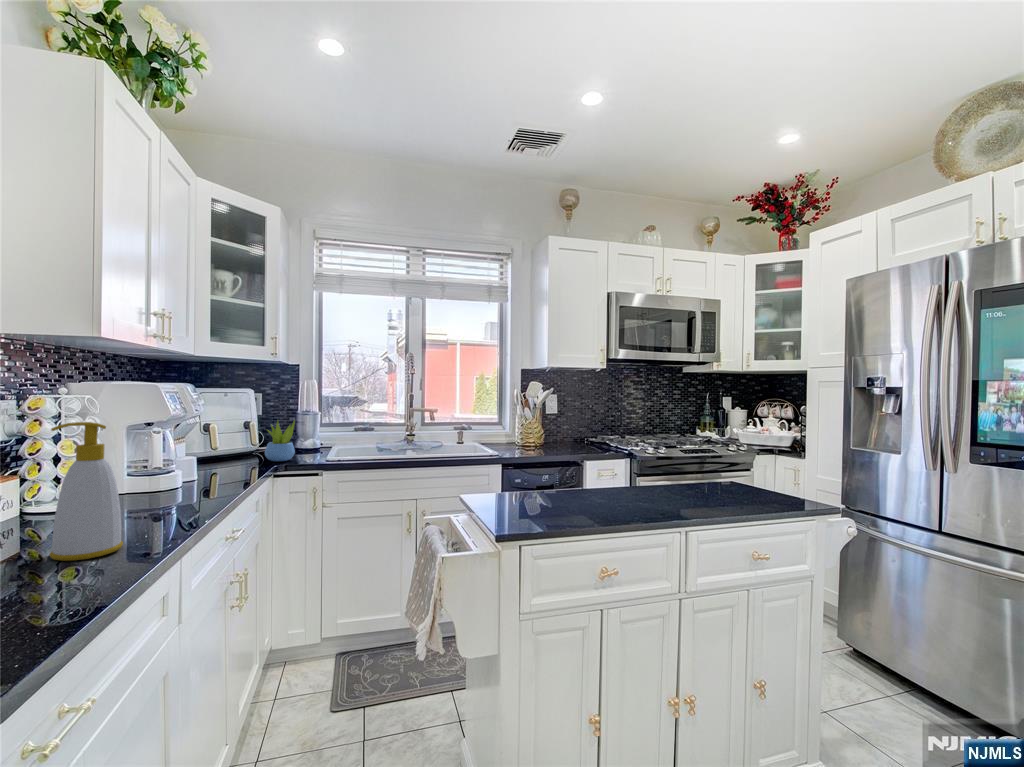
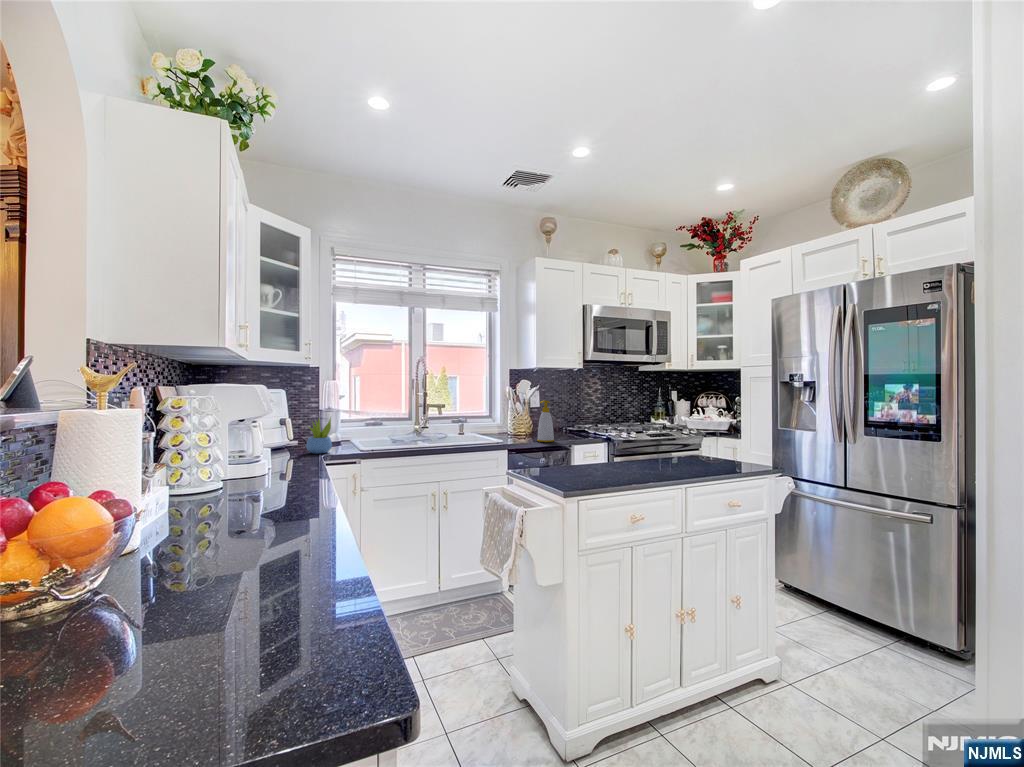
soap bottle: present [49,422,123,561] -> present [537,401,554,442]

